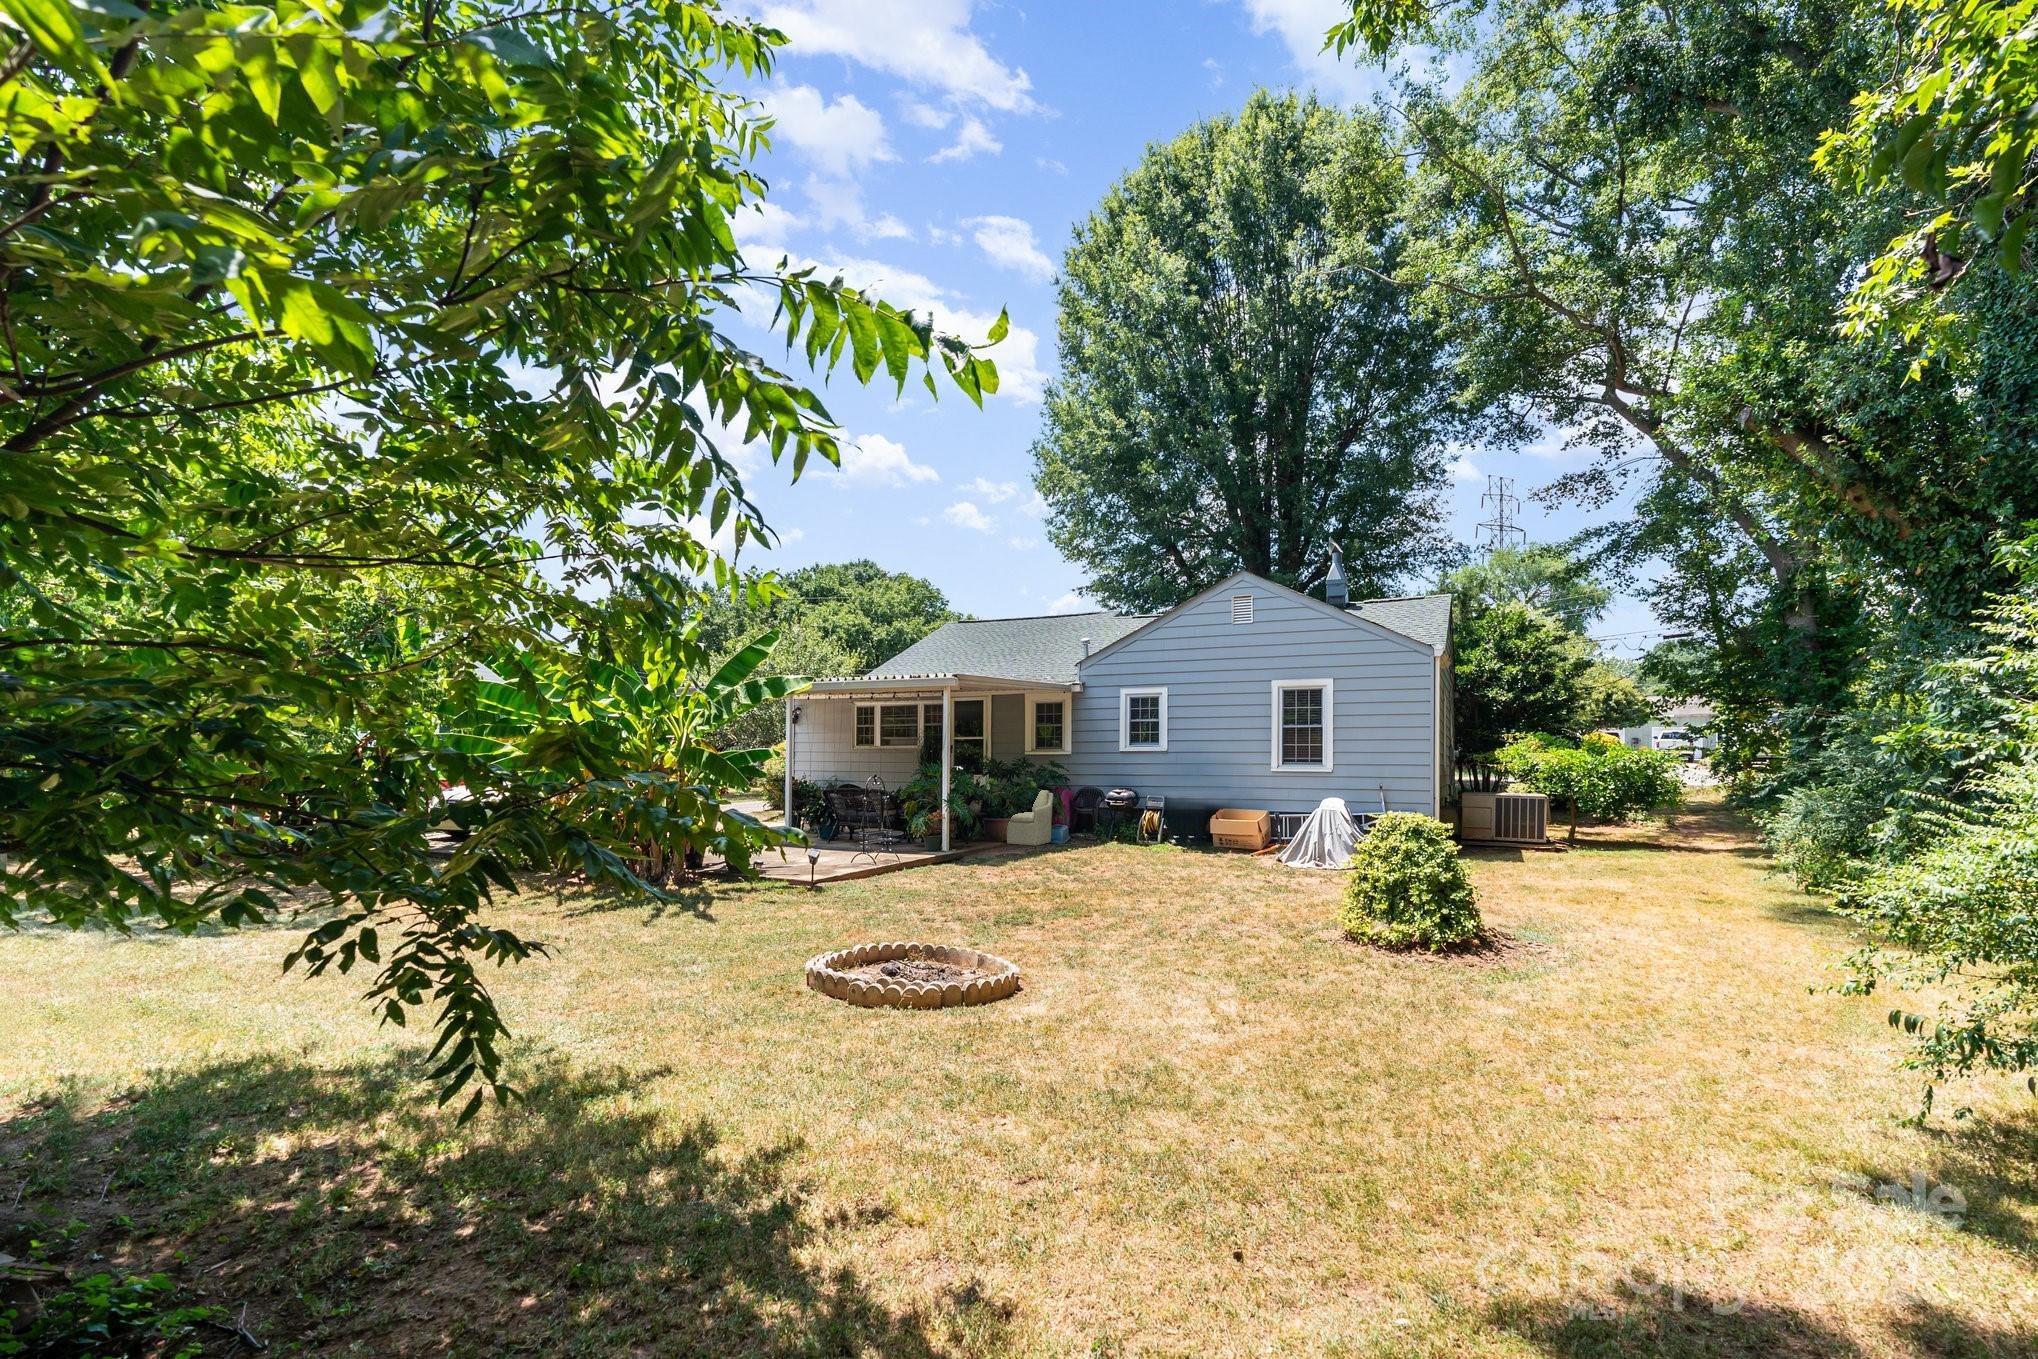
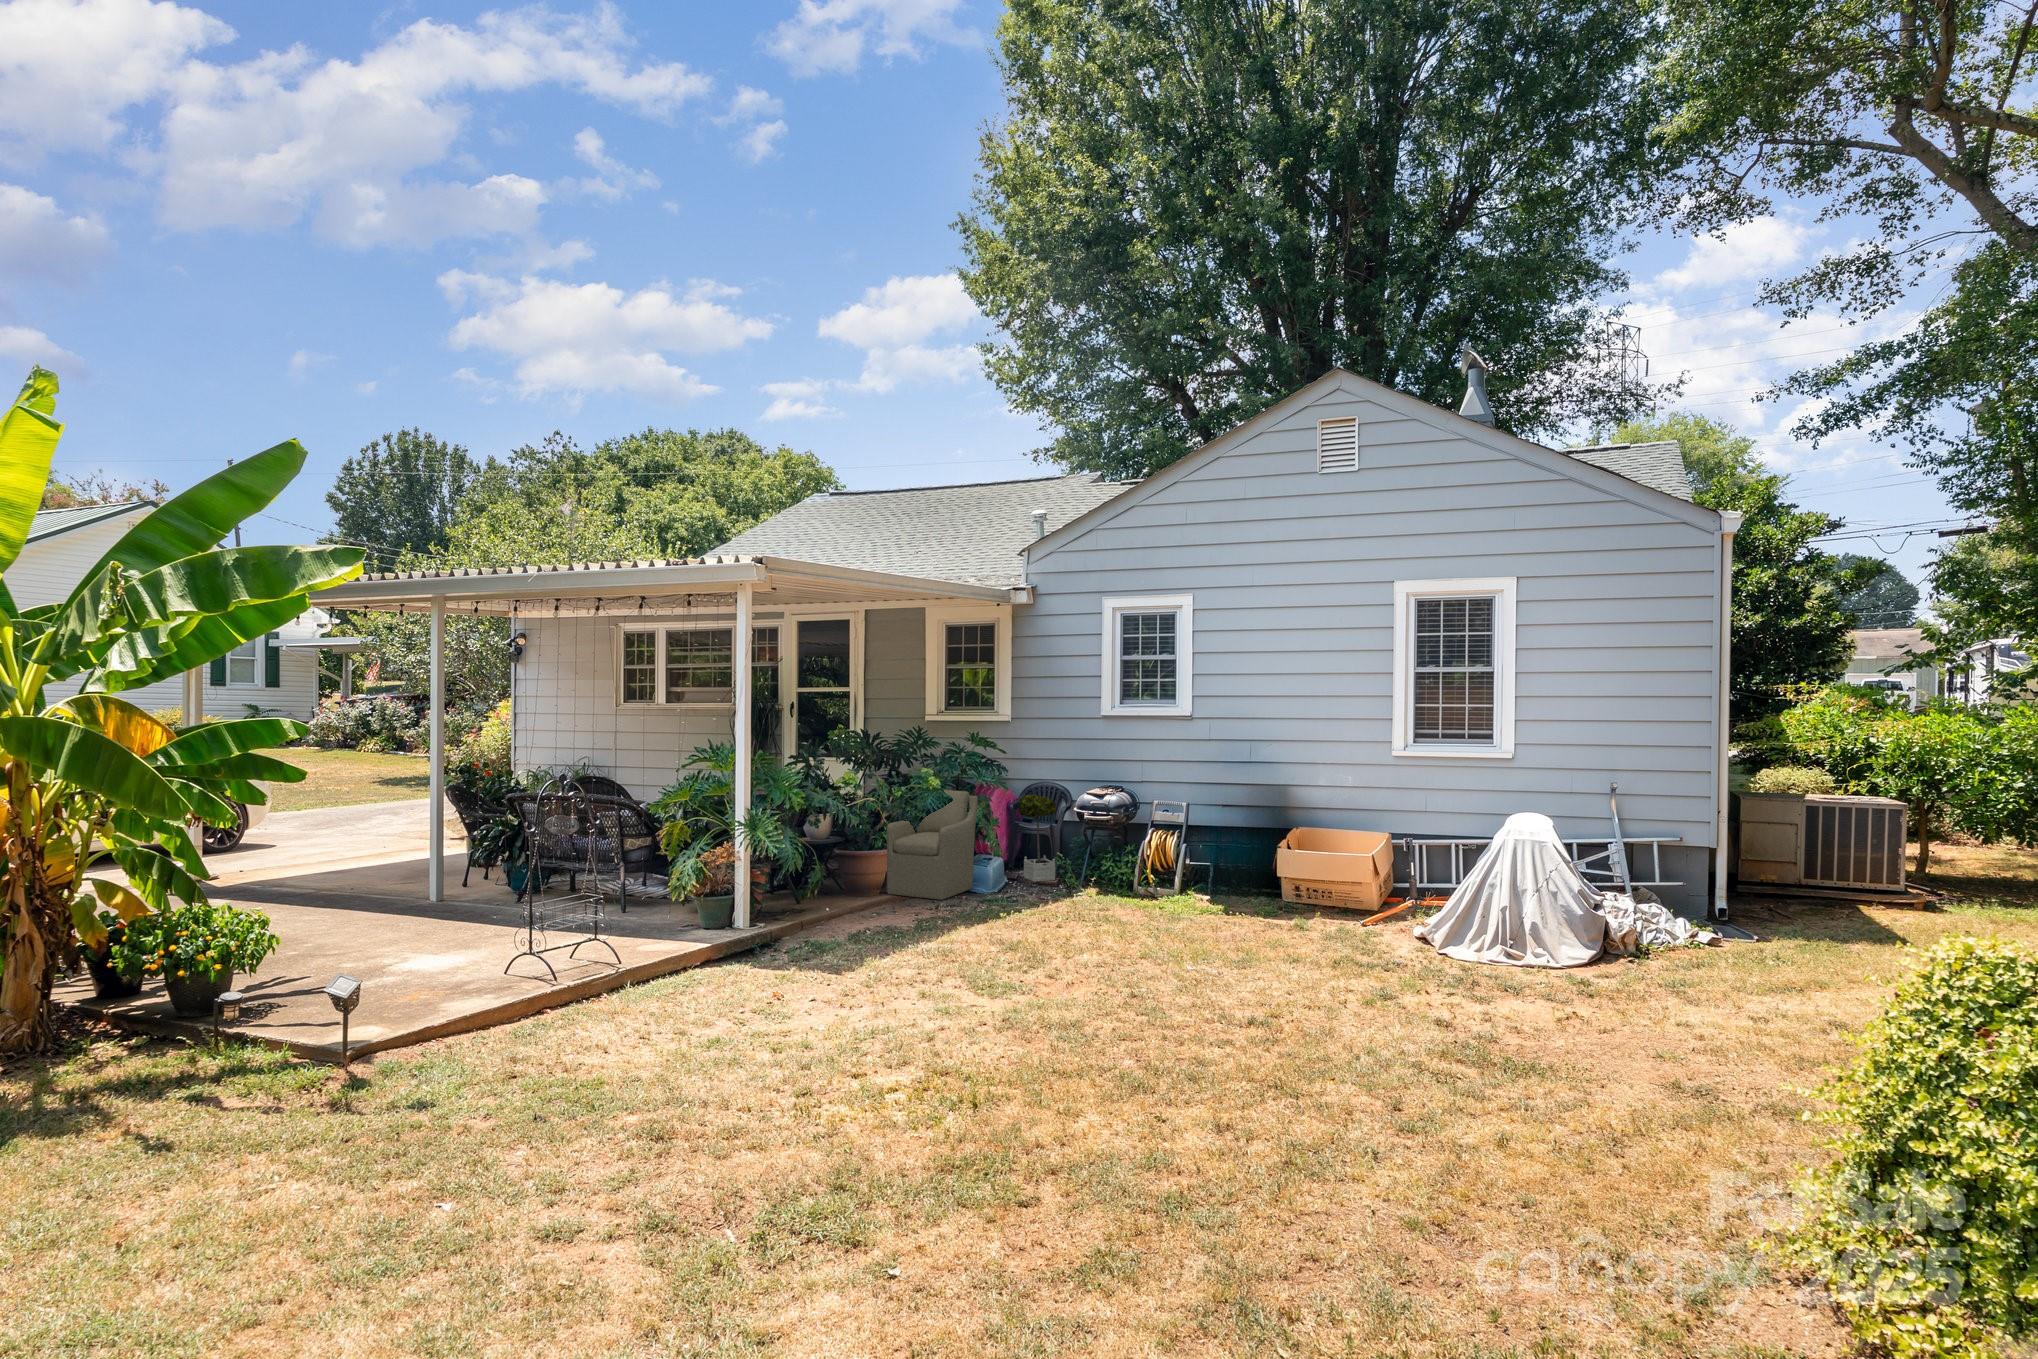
potted tree: none [1075,793,1095,840] -> present [1018,794,1056,882]

